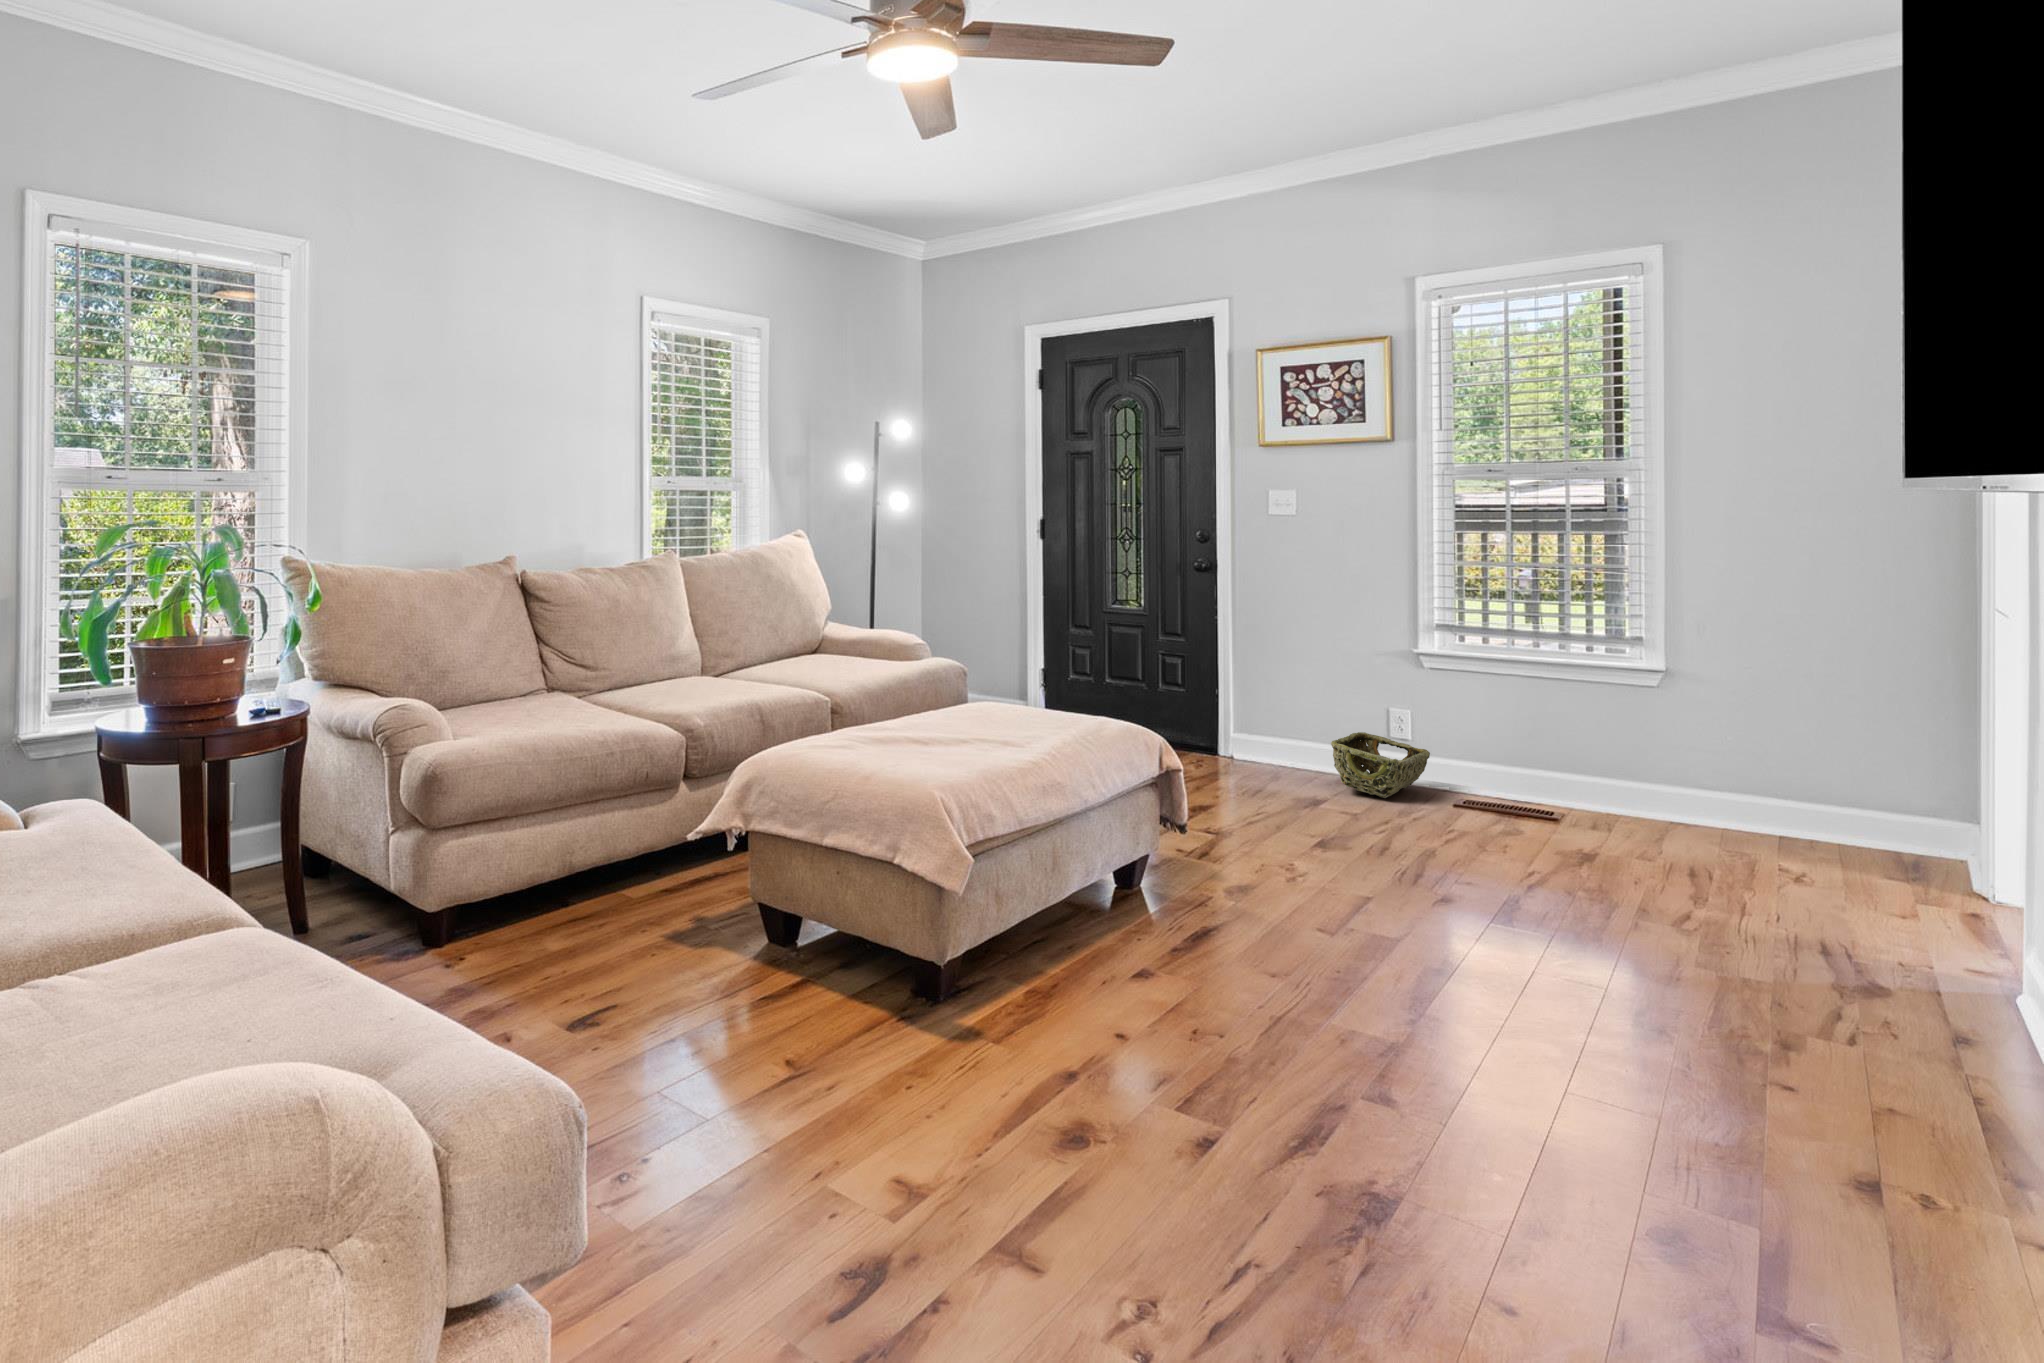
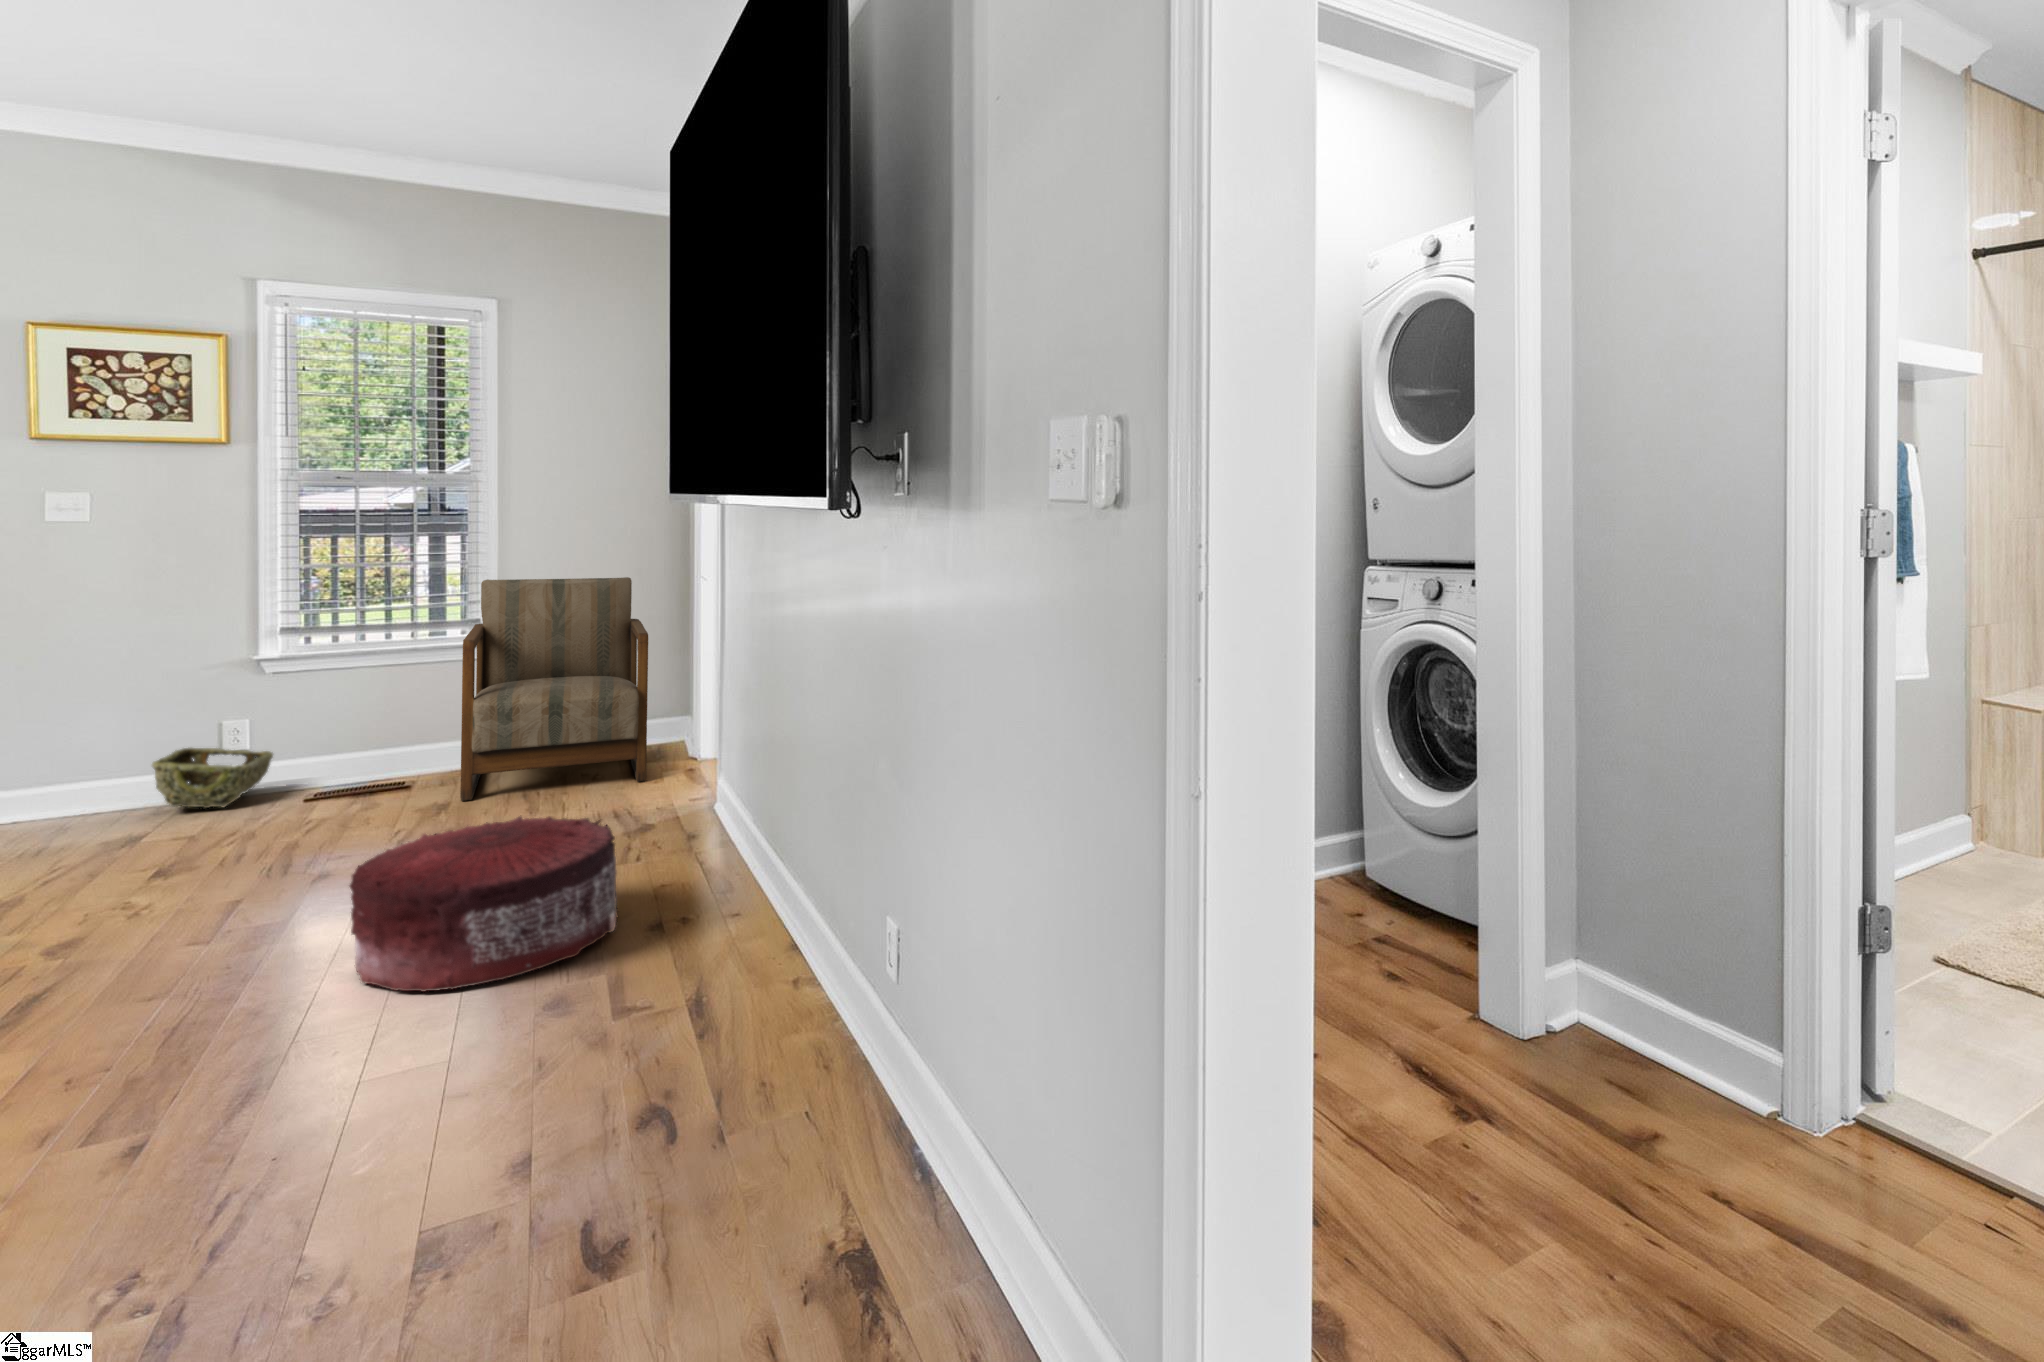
armchair: none [1608,585,1887,903] -> present [460,577,648,801]
pouf: none [1431,899,1798,1163] -> present [350,816,618,992]

